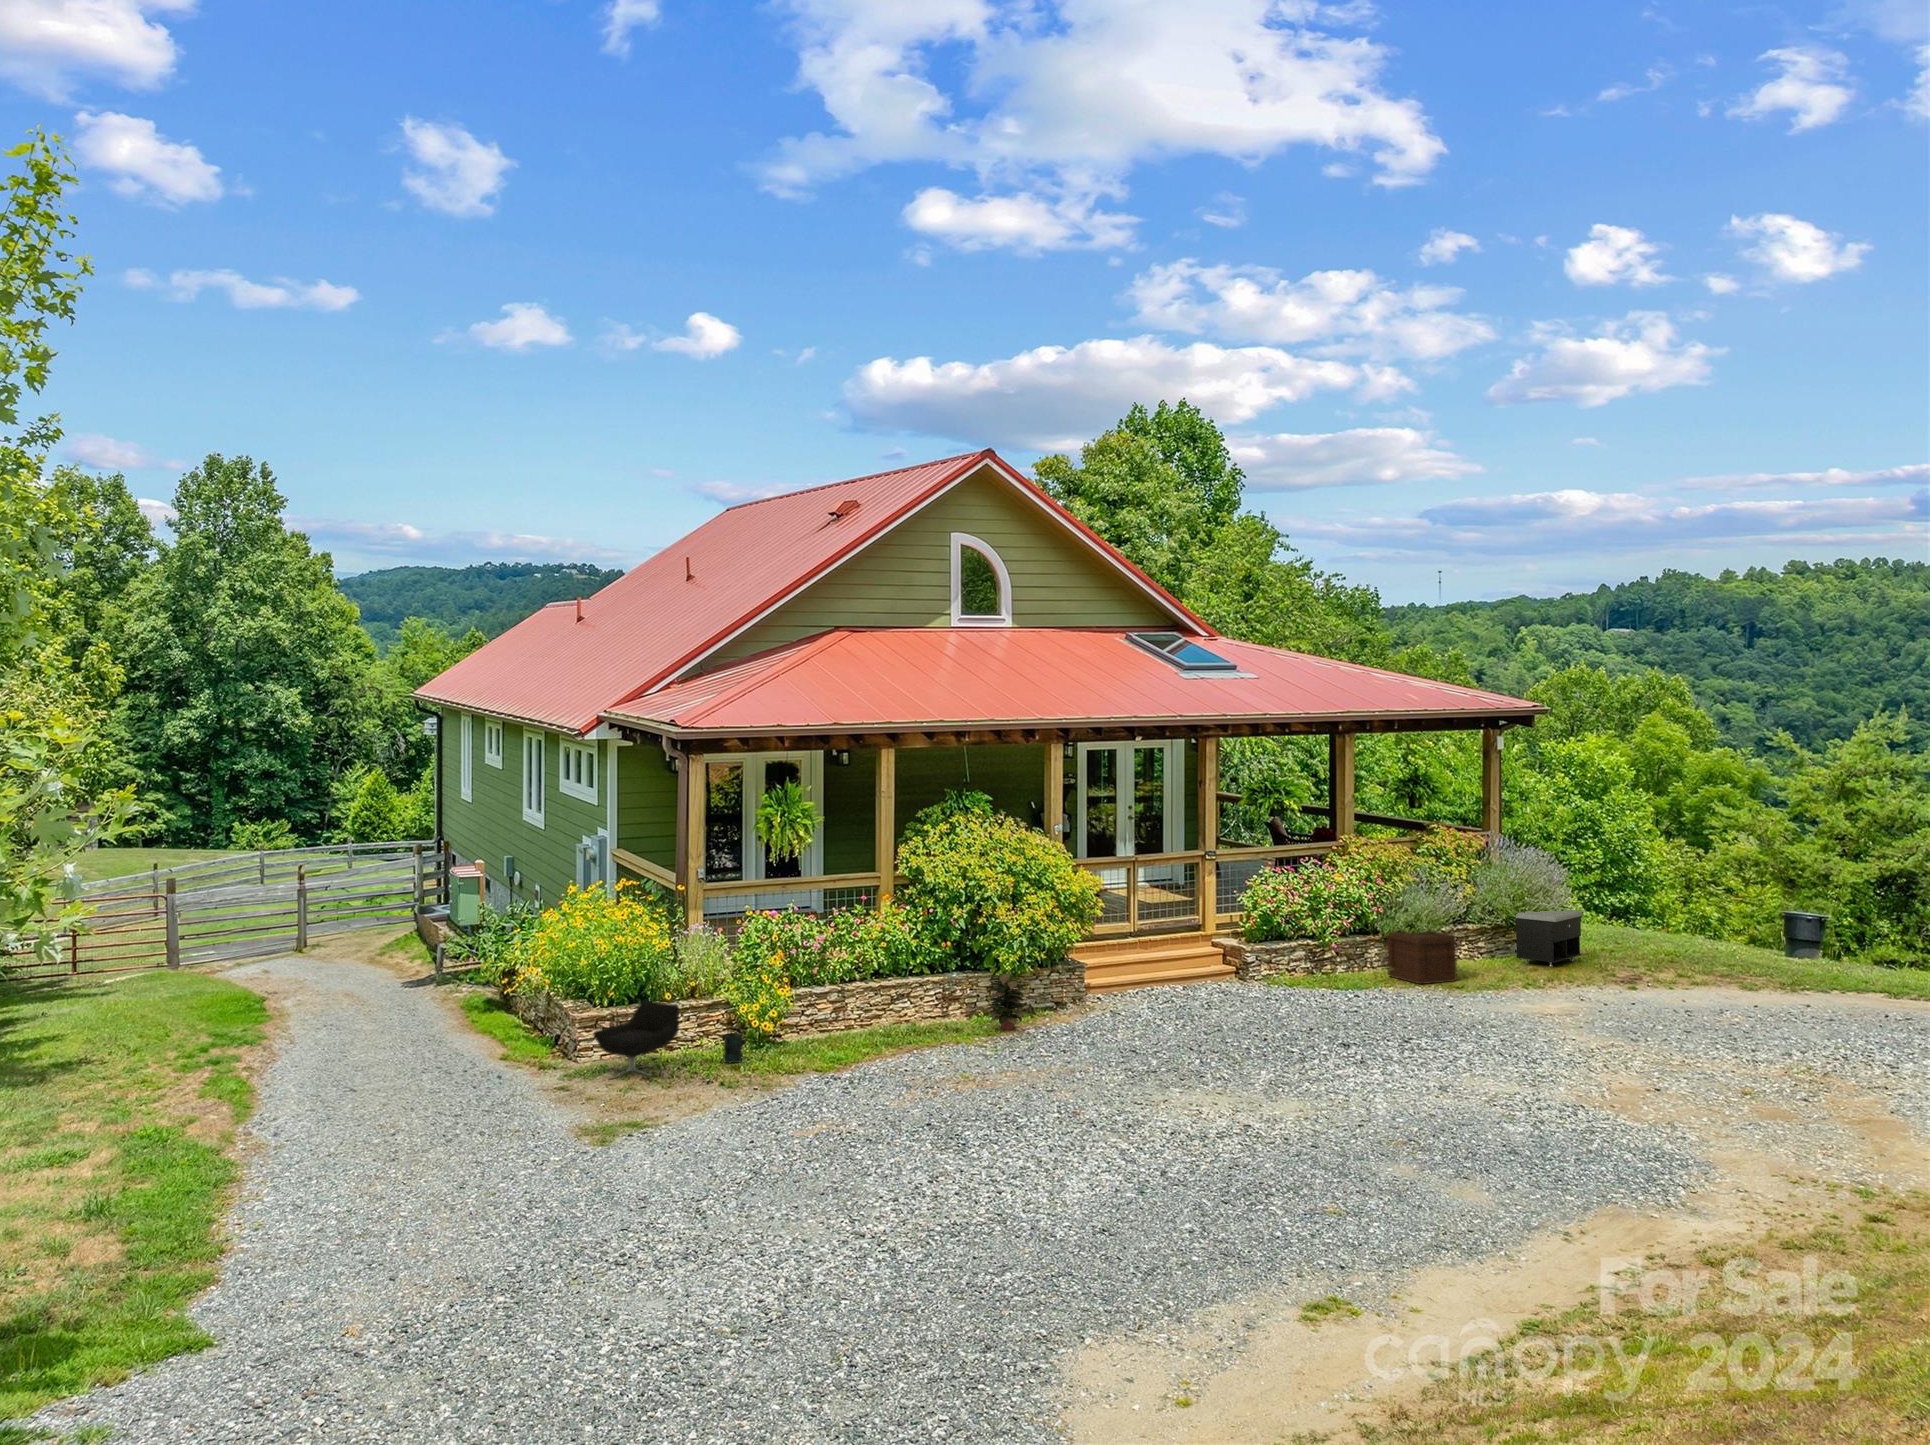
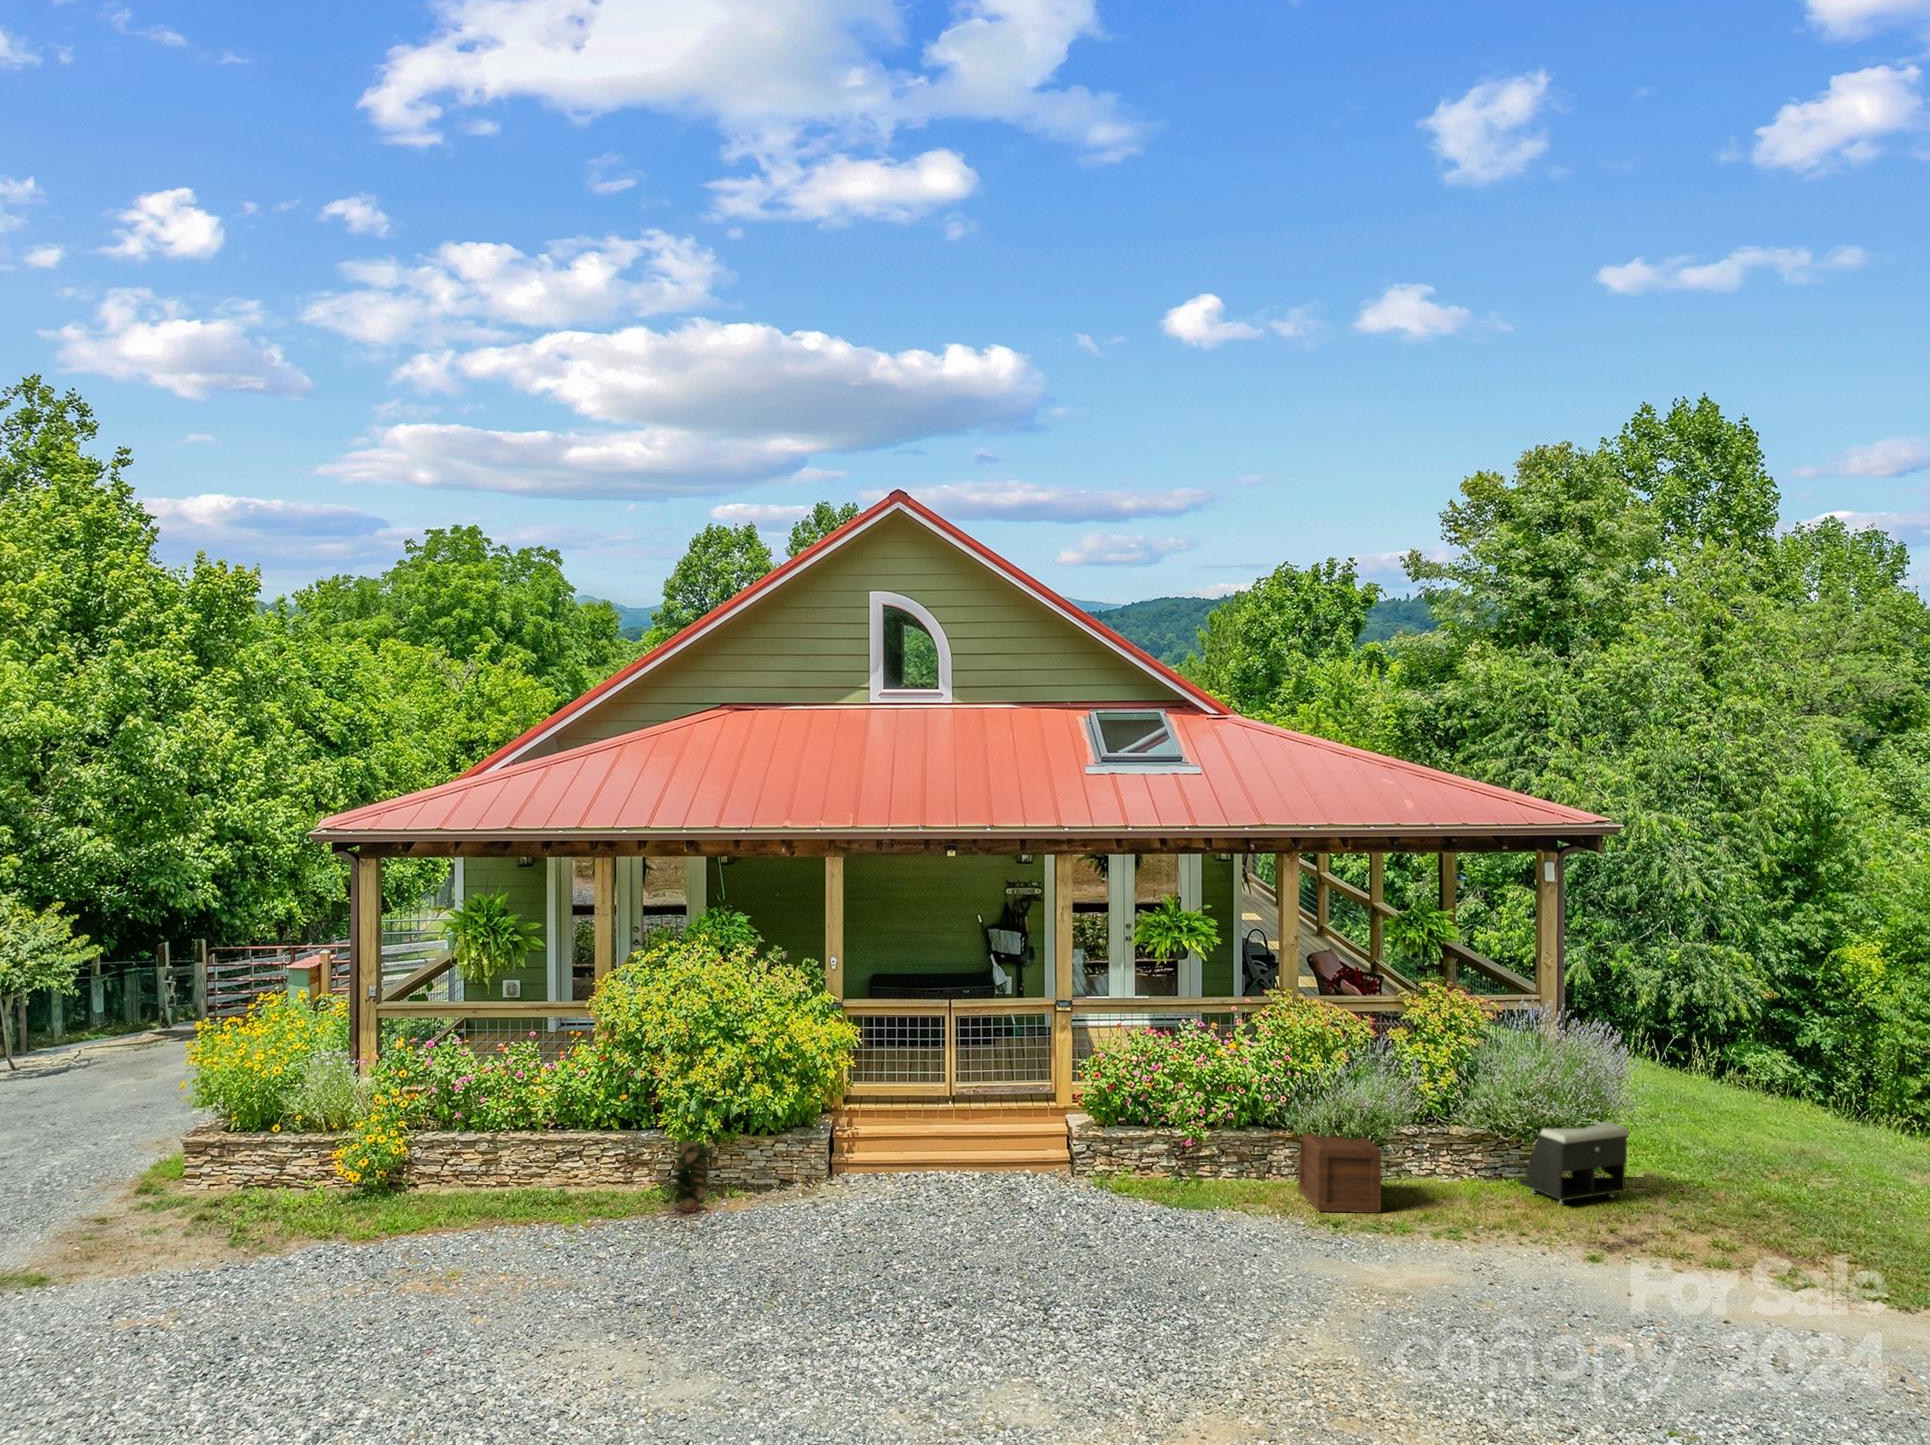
lounge chair: present [593,1000,679,1080] -> none [163,1129,271,1224]
watering can: present [723,1026,746,1063] -> none [307,1172,358,1218]

